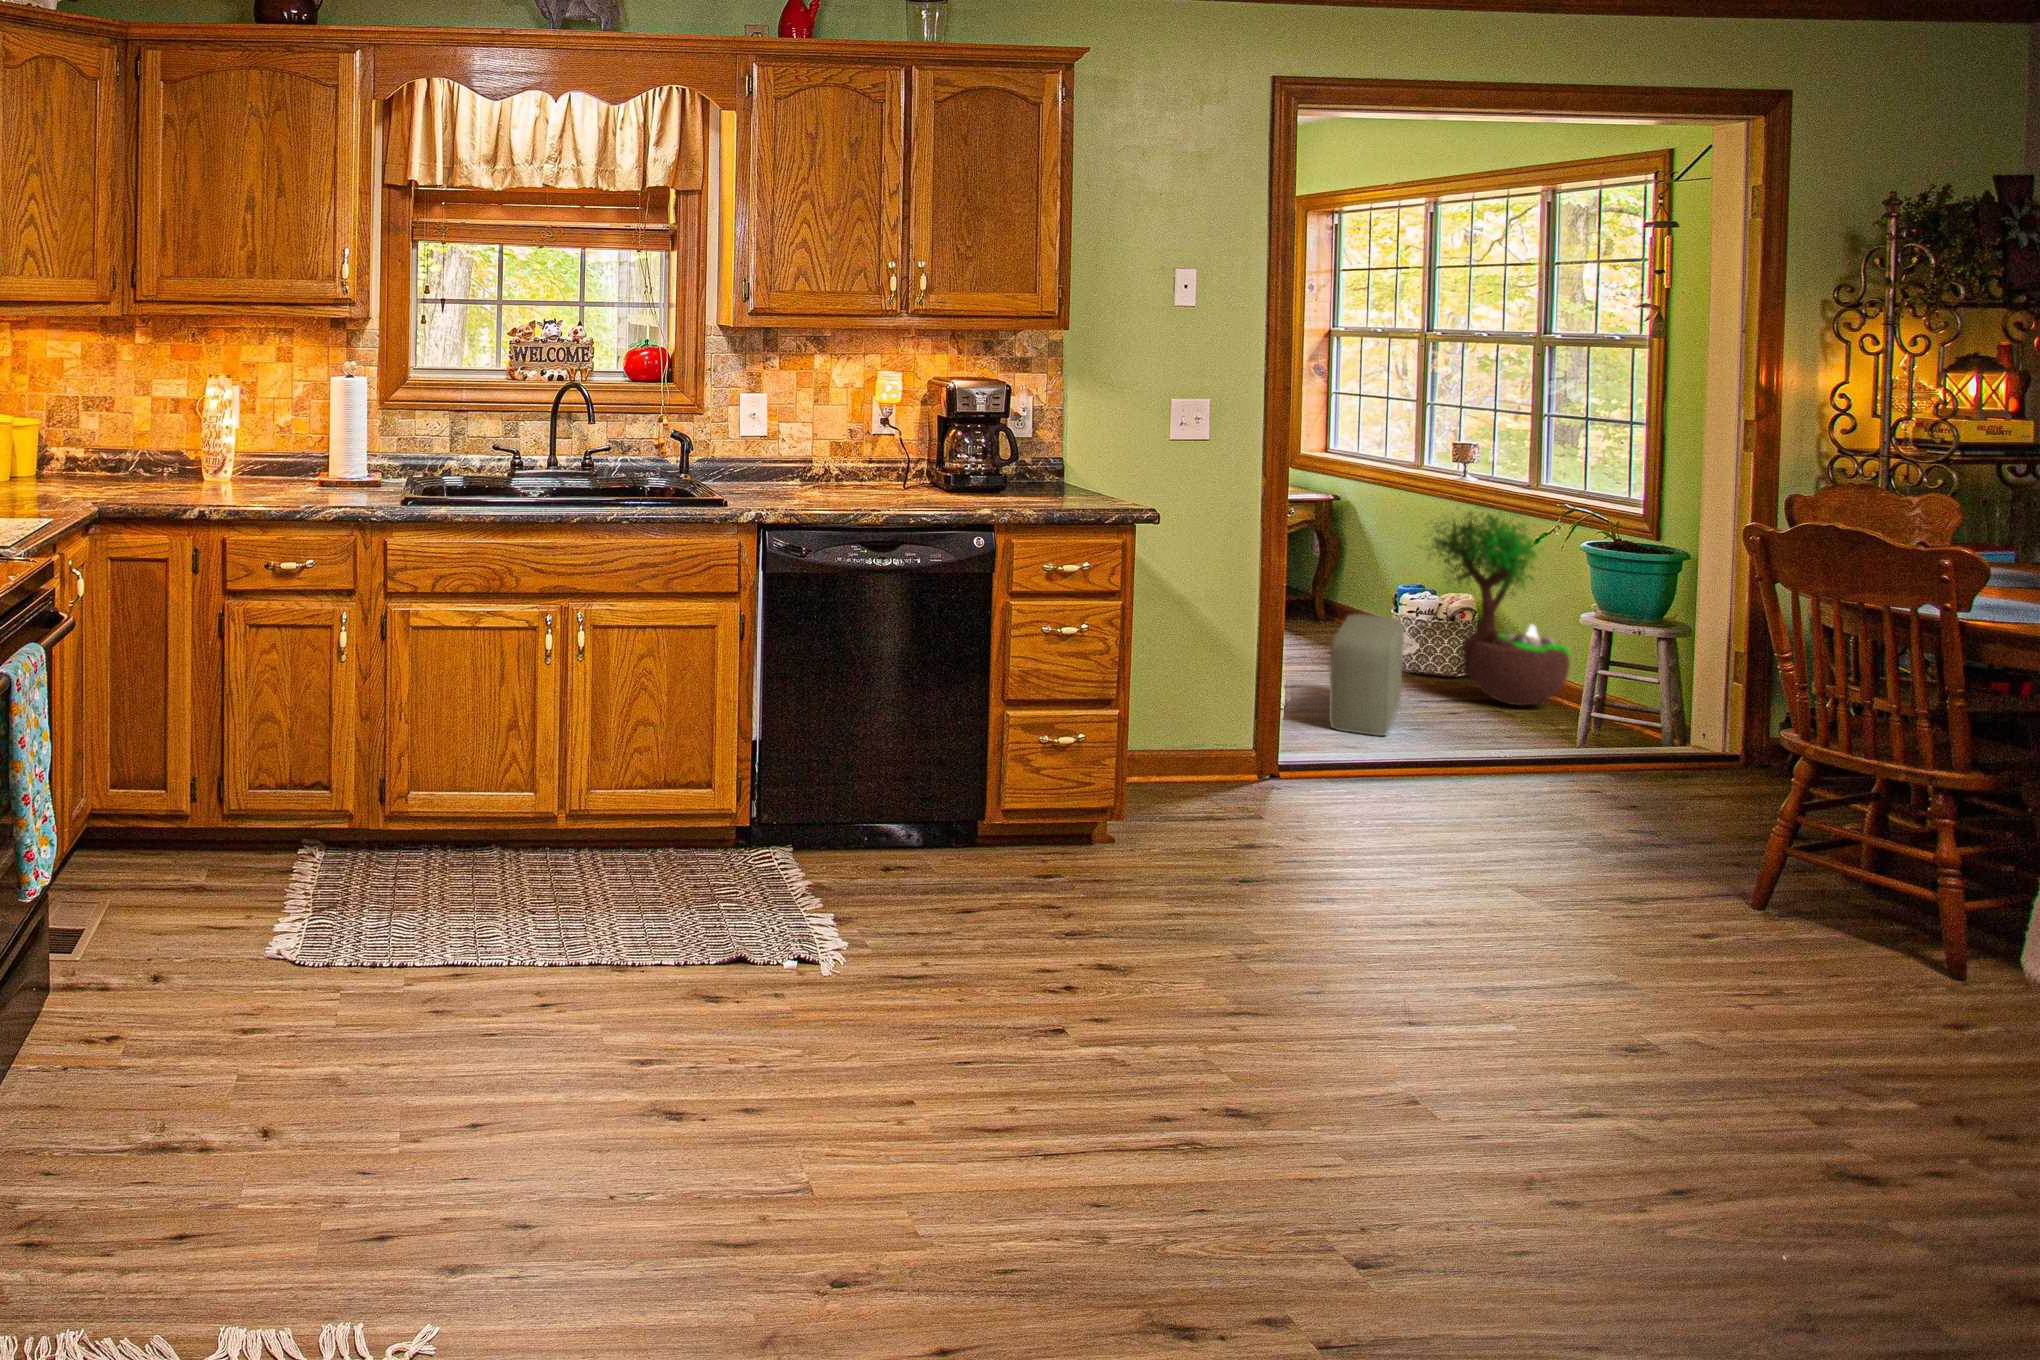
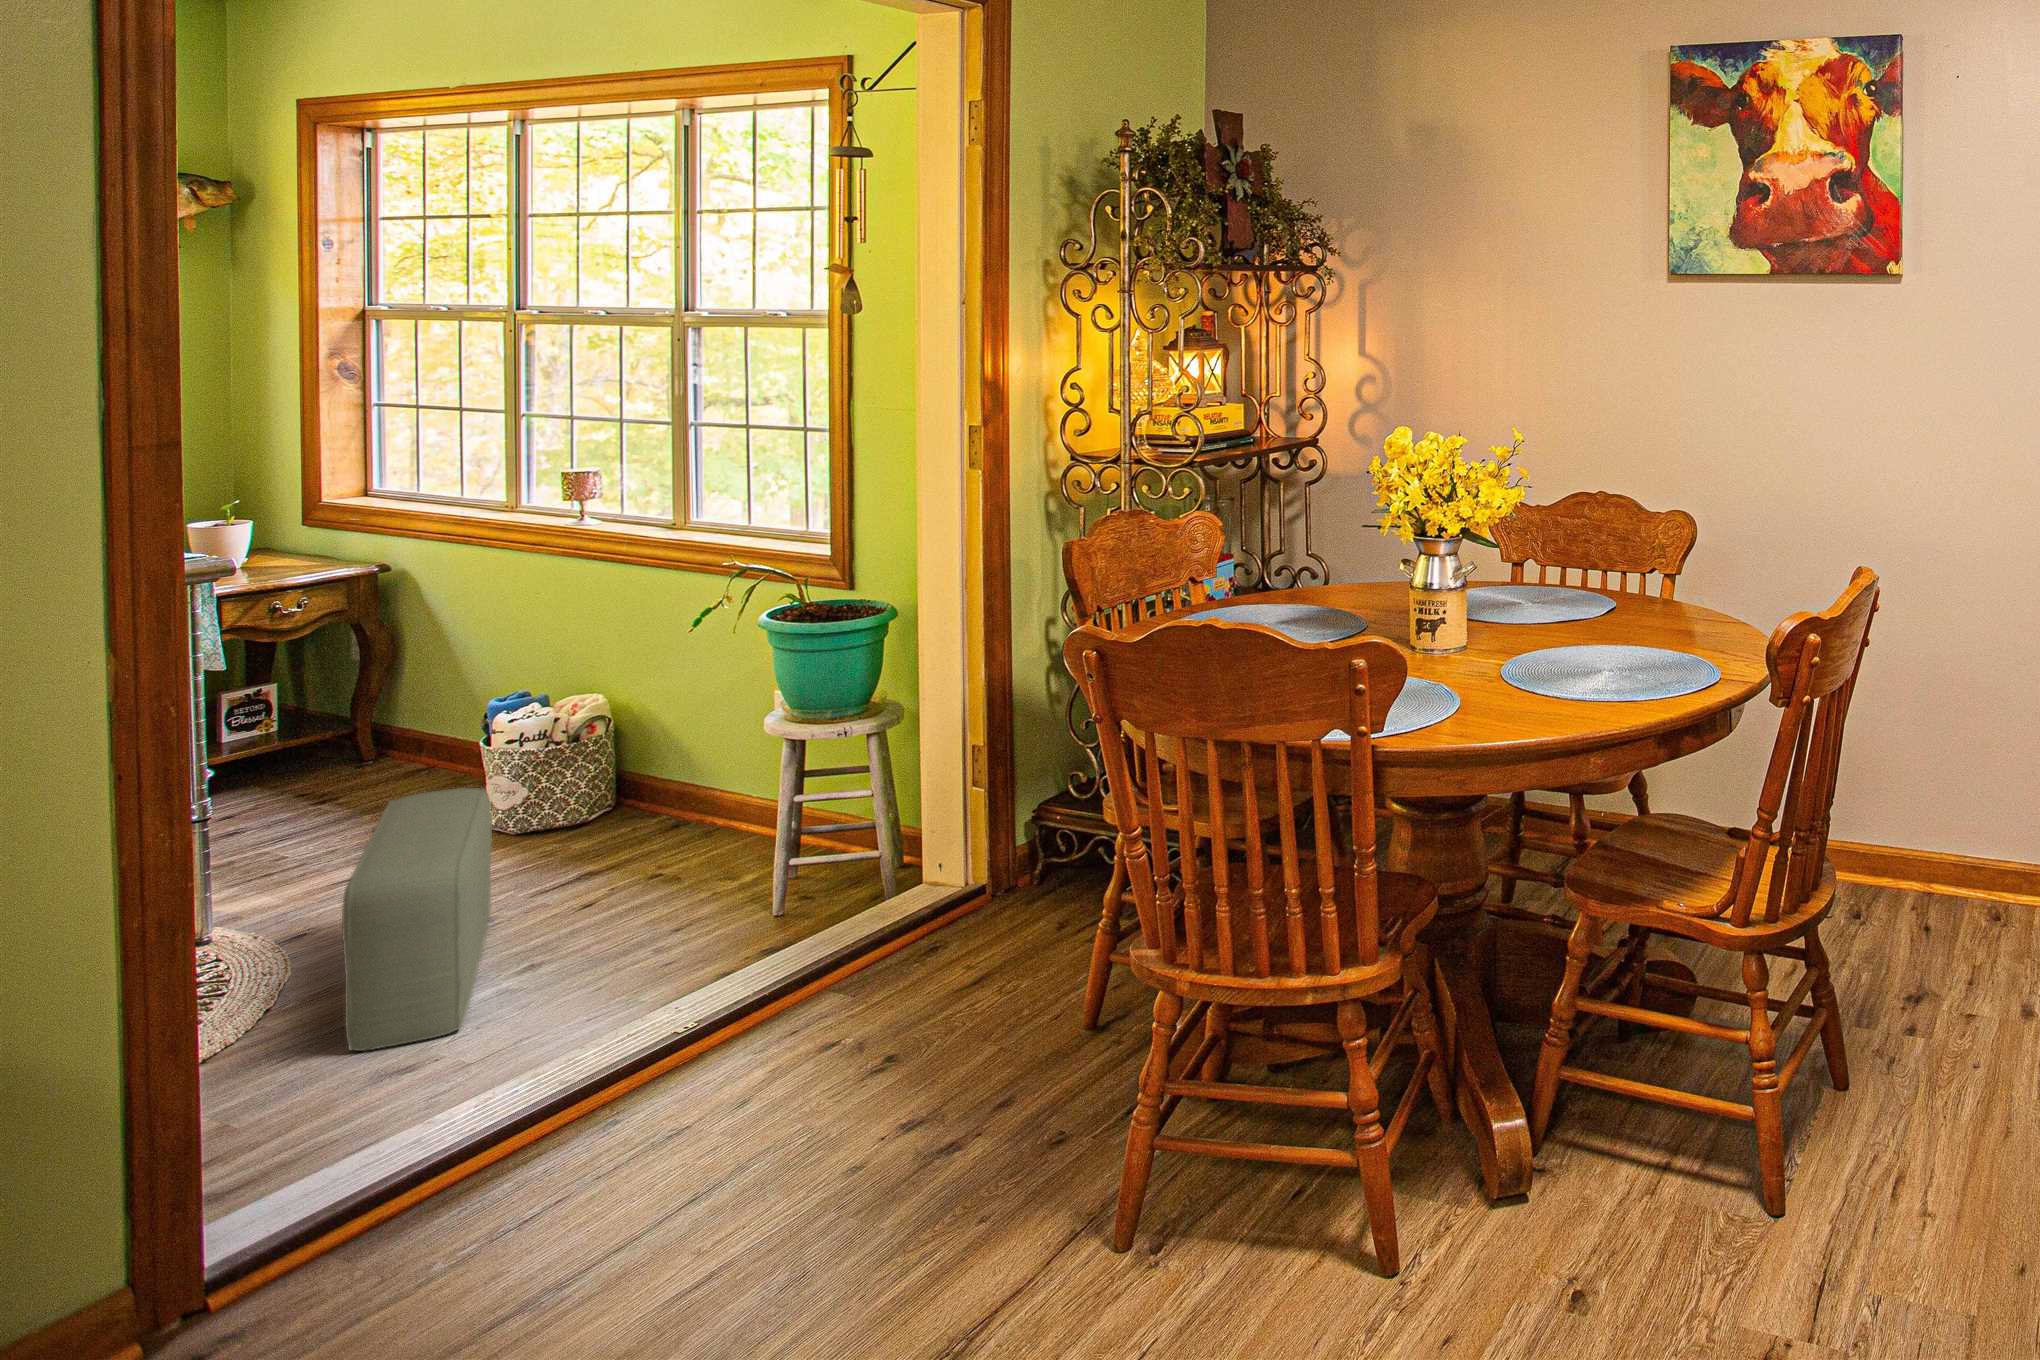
potted tree: present [1424,507,1570,706] -> none [508,551,750,861]

